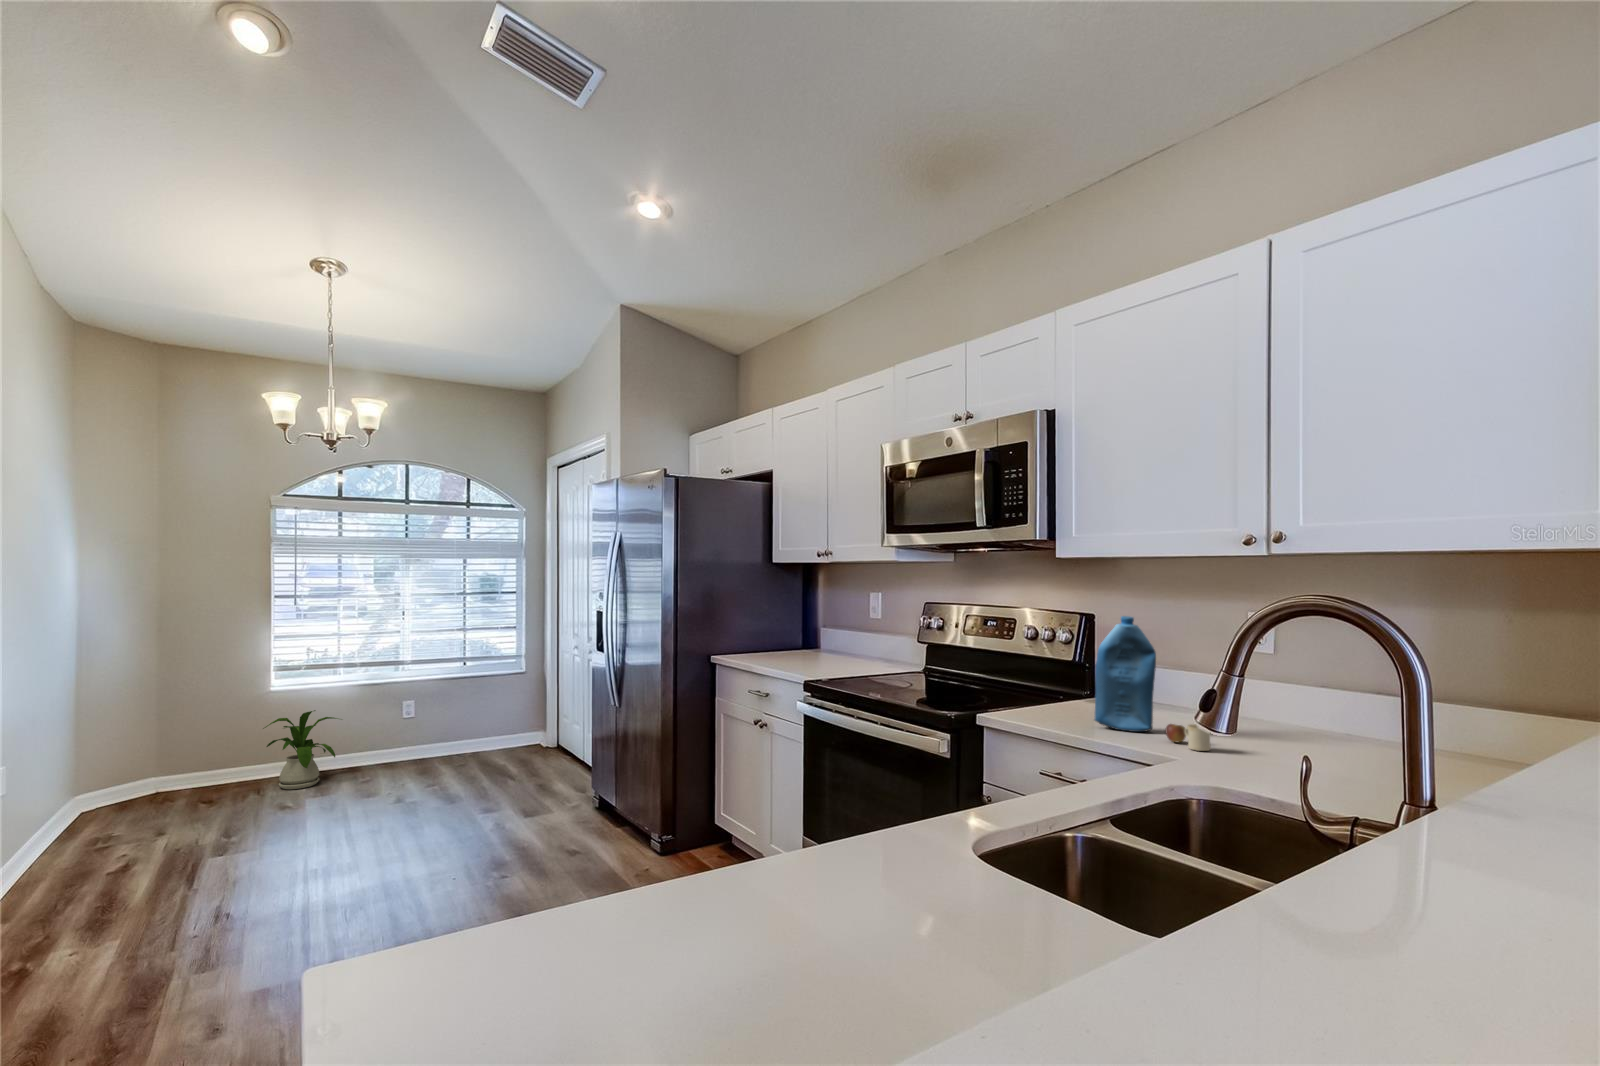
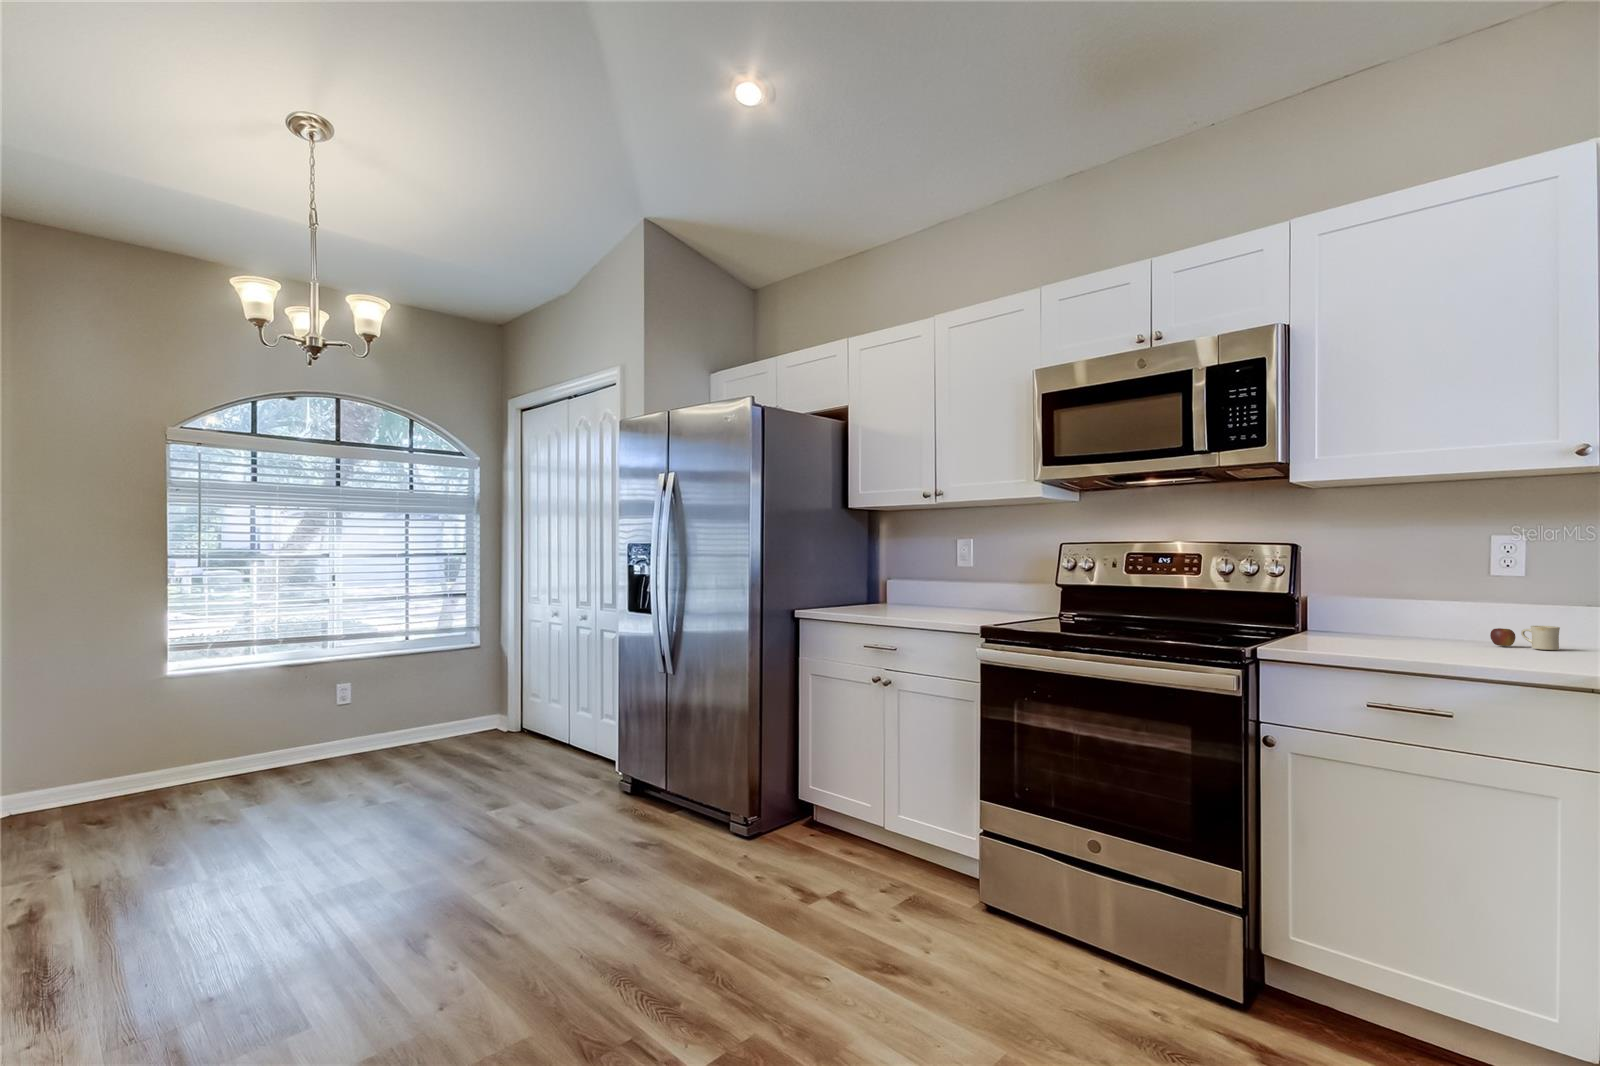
bottle: present [1094,616,1156,732] -> none [1386,527,1454,642]
house plant: present [263,710,338,789] -> none [166,696,273,797]

